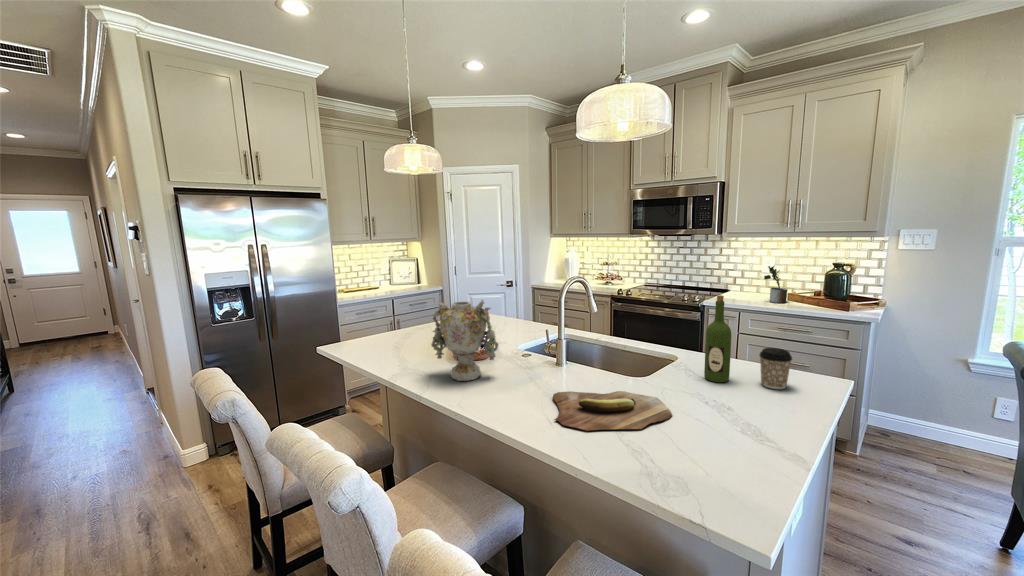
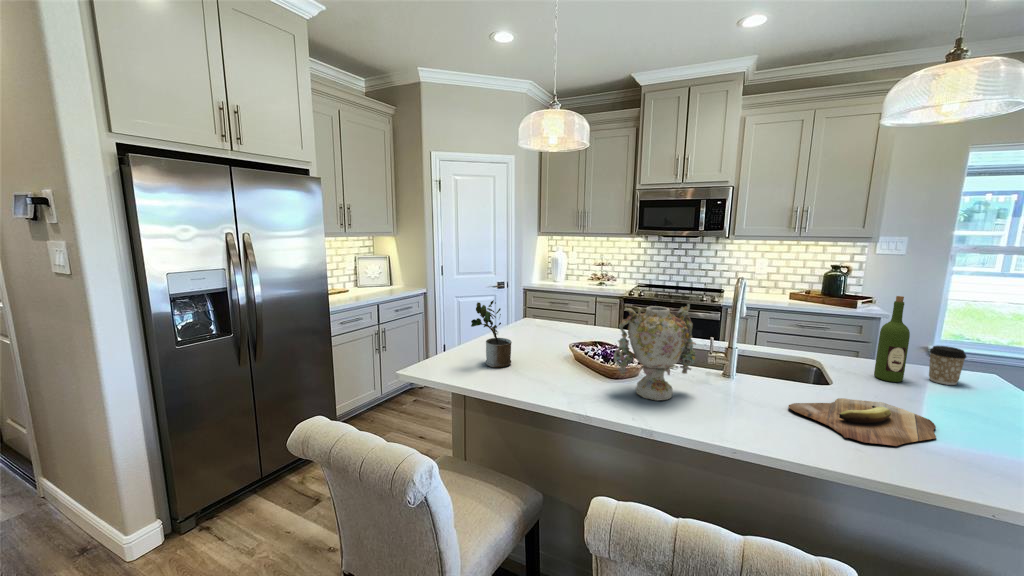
potted plant: present [764,266,787,303] -> present [471,300,512,368]

